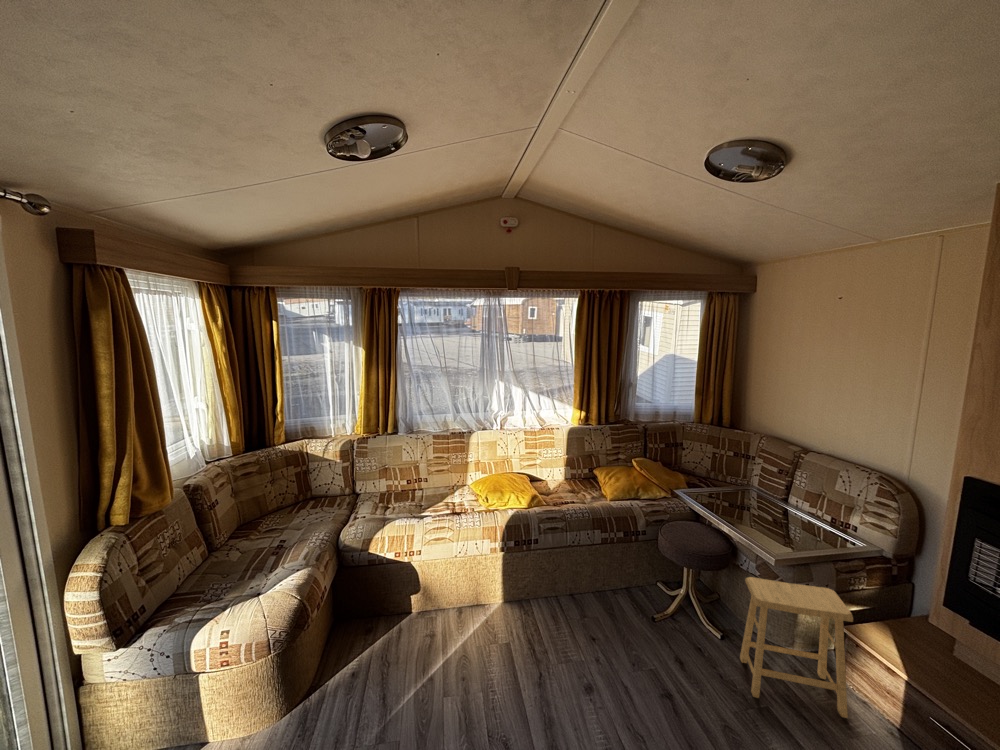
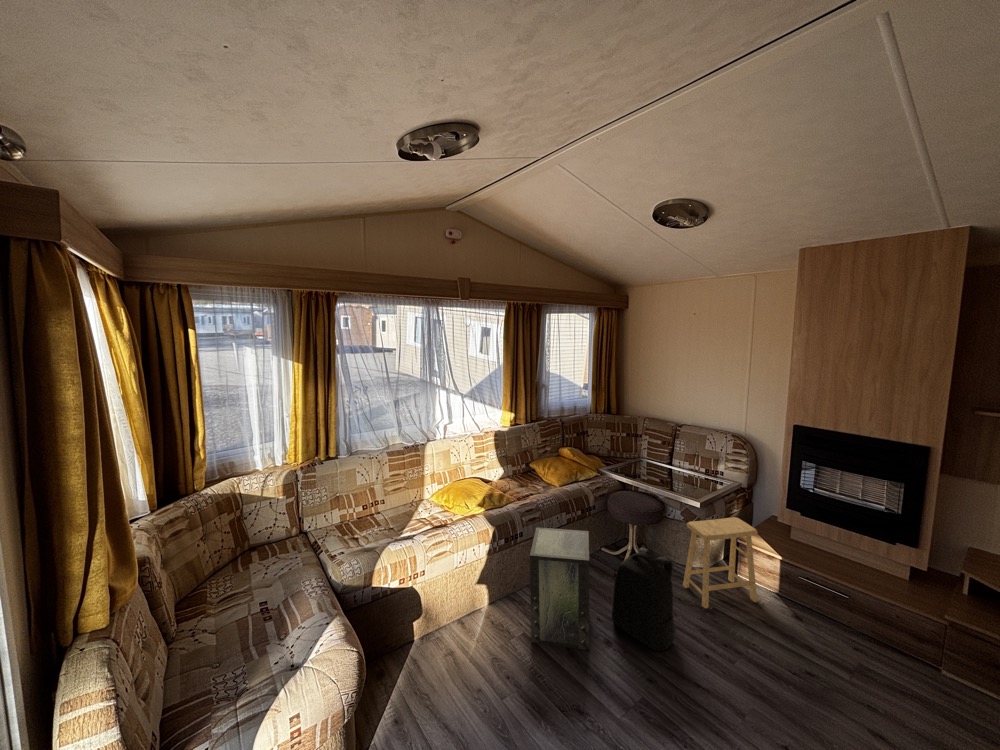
storage box: none [509,536,594,687] -> present [530,527,589,650]
backpack: none [610,590,693,724] -> present [612,548,675,651]

